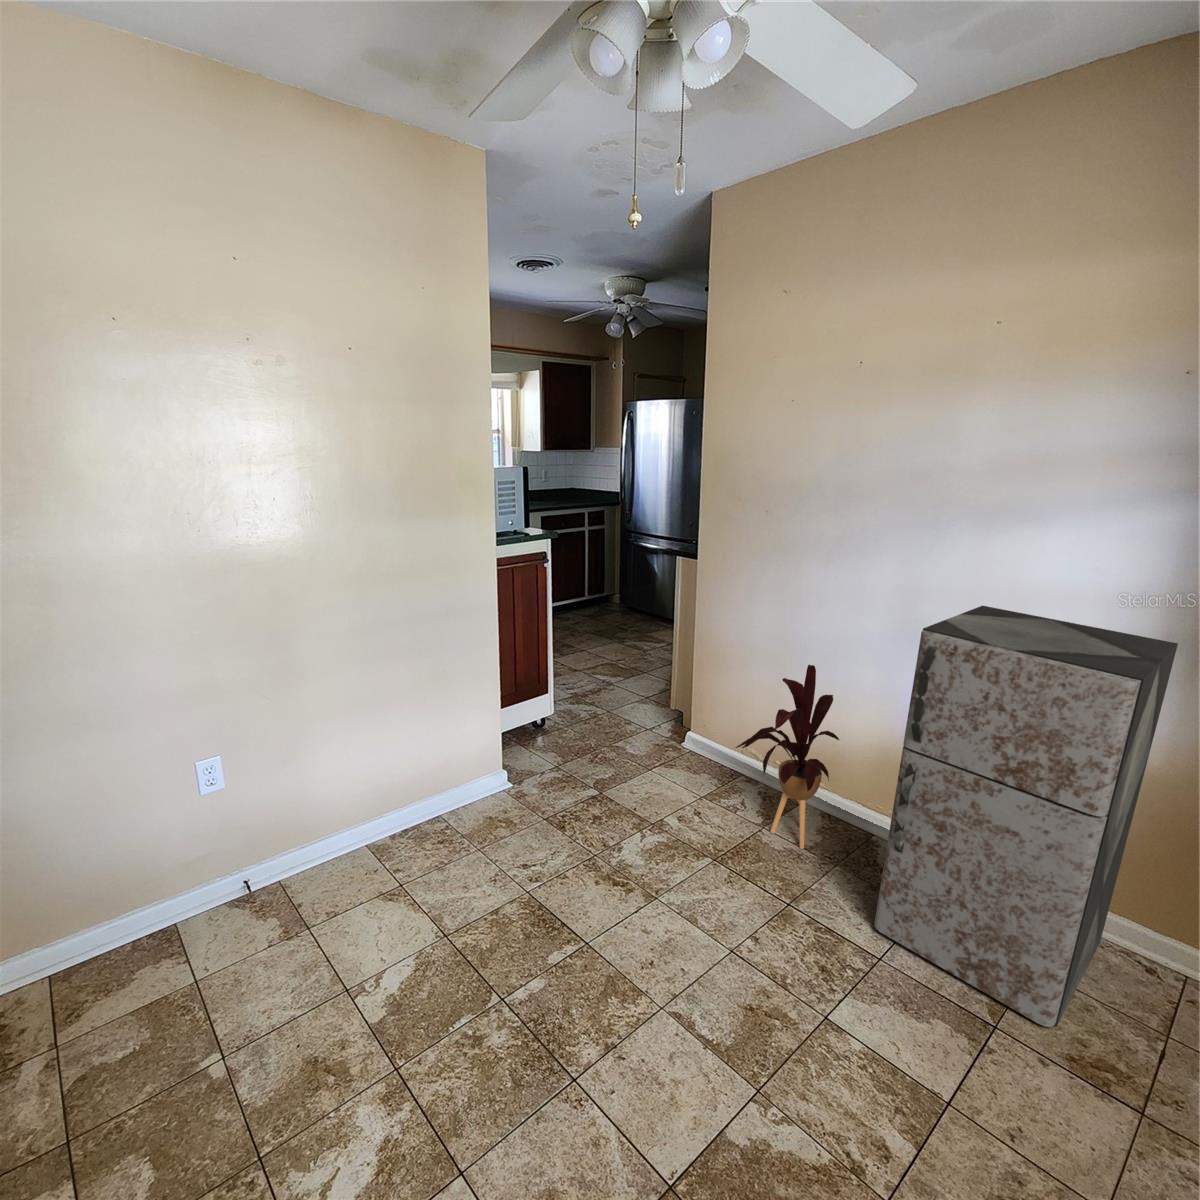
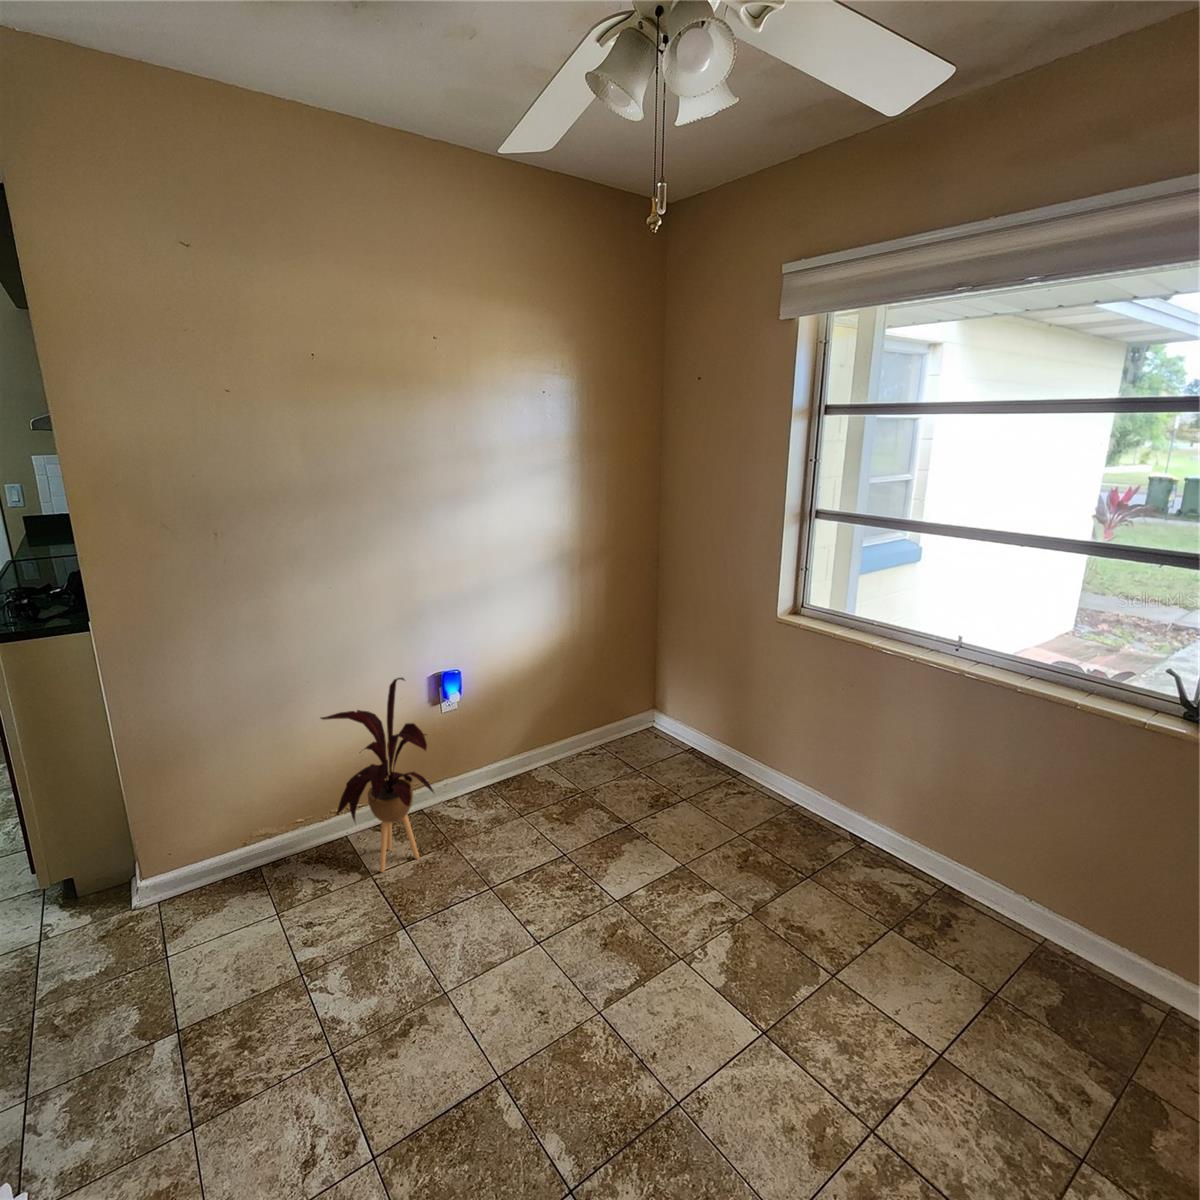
storage cabinet: present [874,606,1178,1027] -> none [463,560,636,844]

